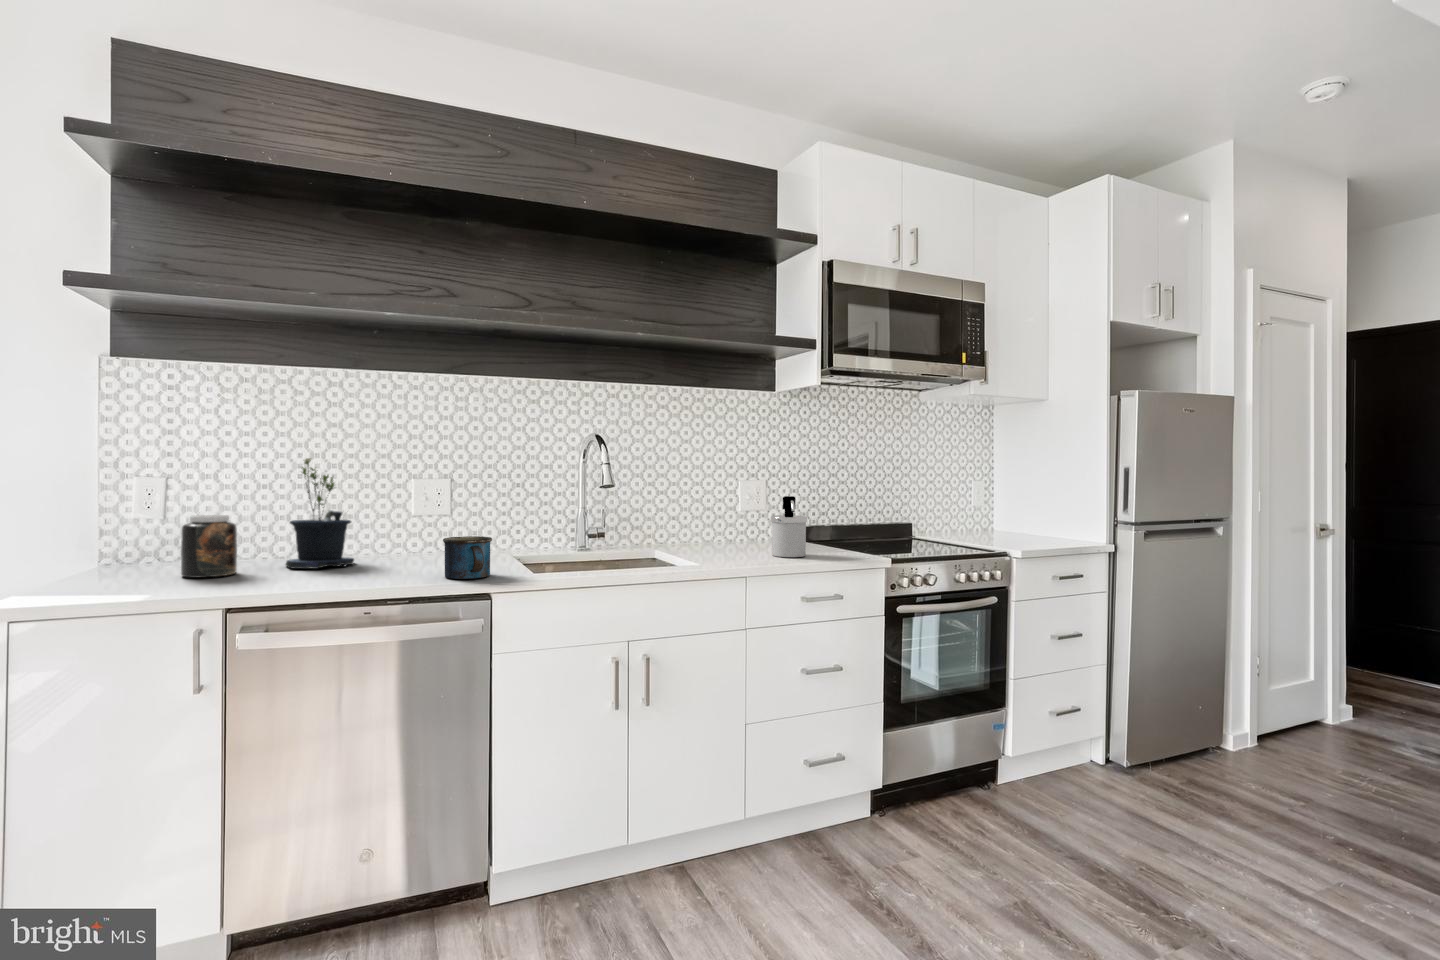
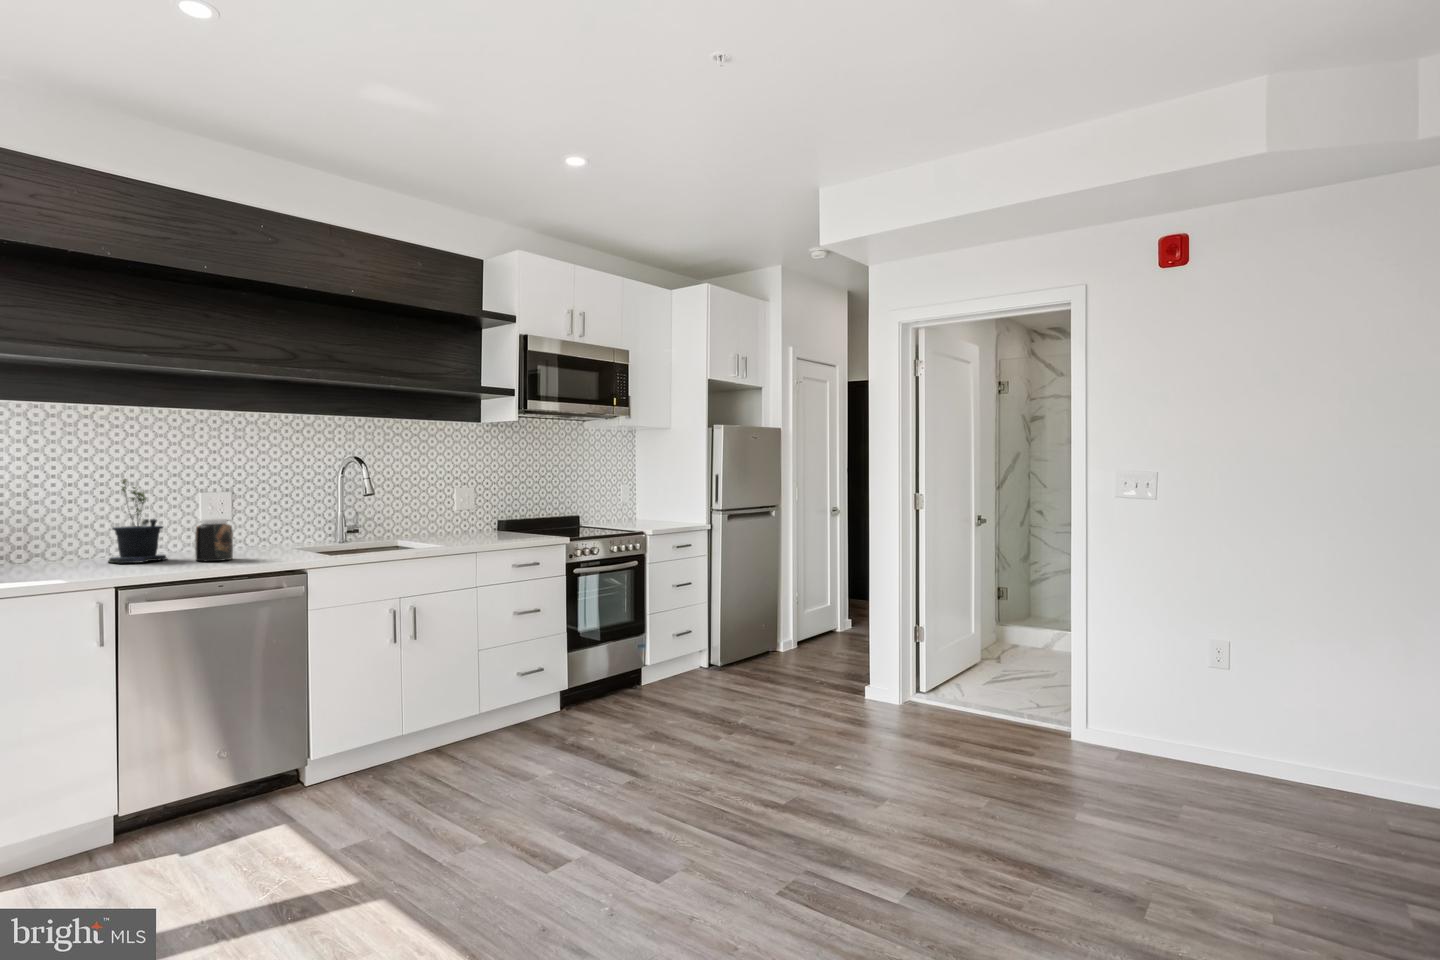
soap dispenser: present [771,496,807,557] -> none [485,499,511,540]
jar: present [181,515,237,577] -> present [195,519,233,561]
mug: present [443,536,492,579] -> none [258,533,296,562]

